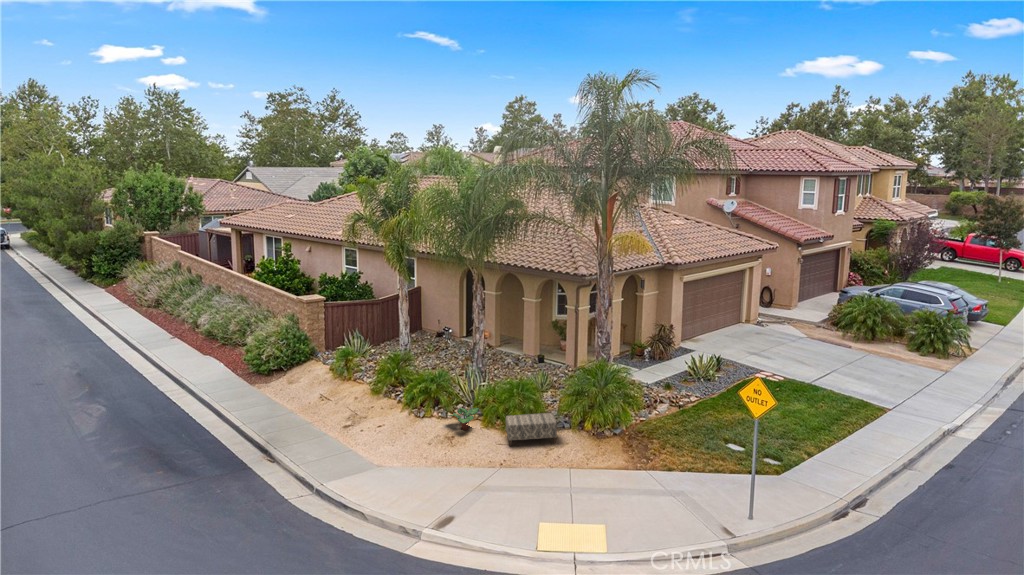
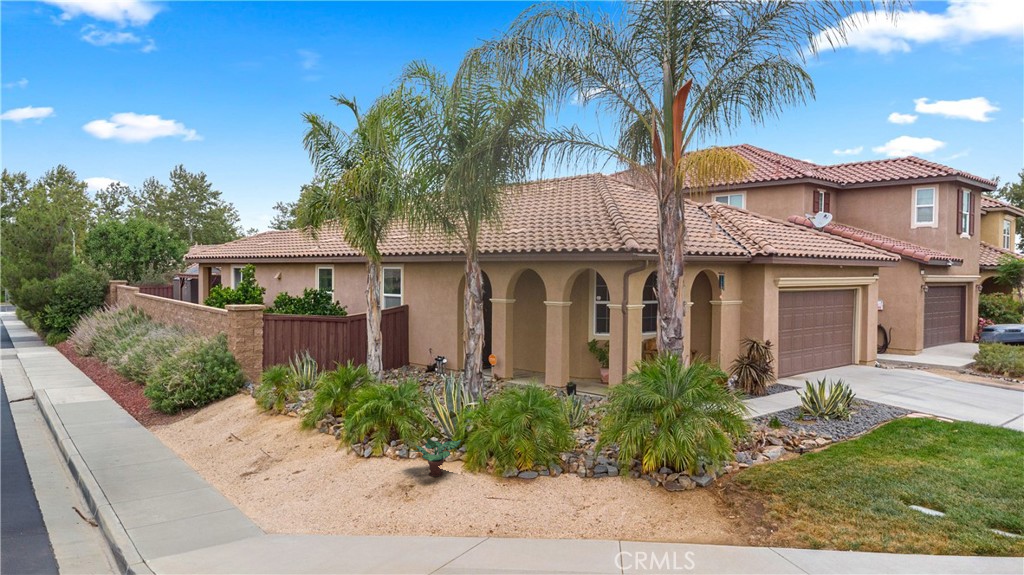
bench: present [506,413,557,446] -> none [503,445,594,501]

